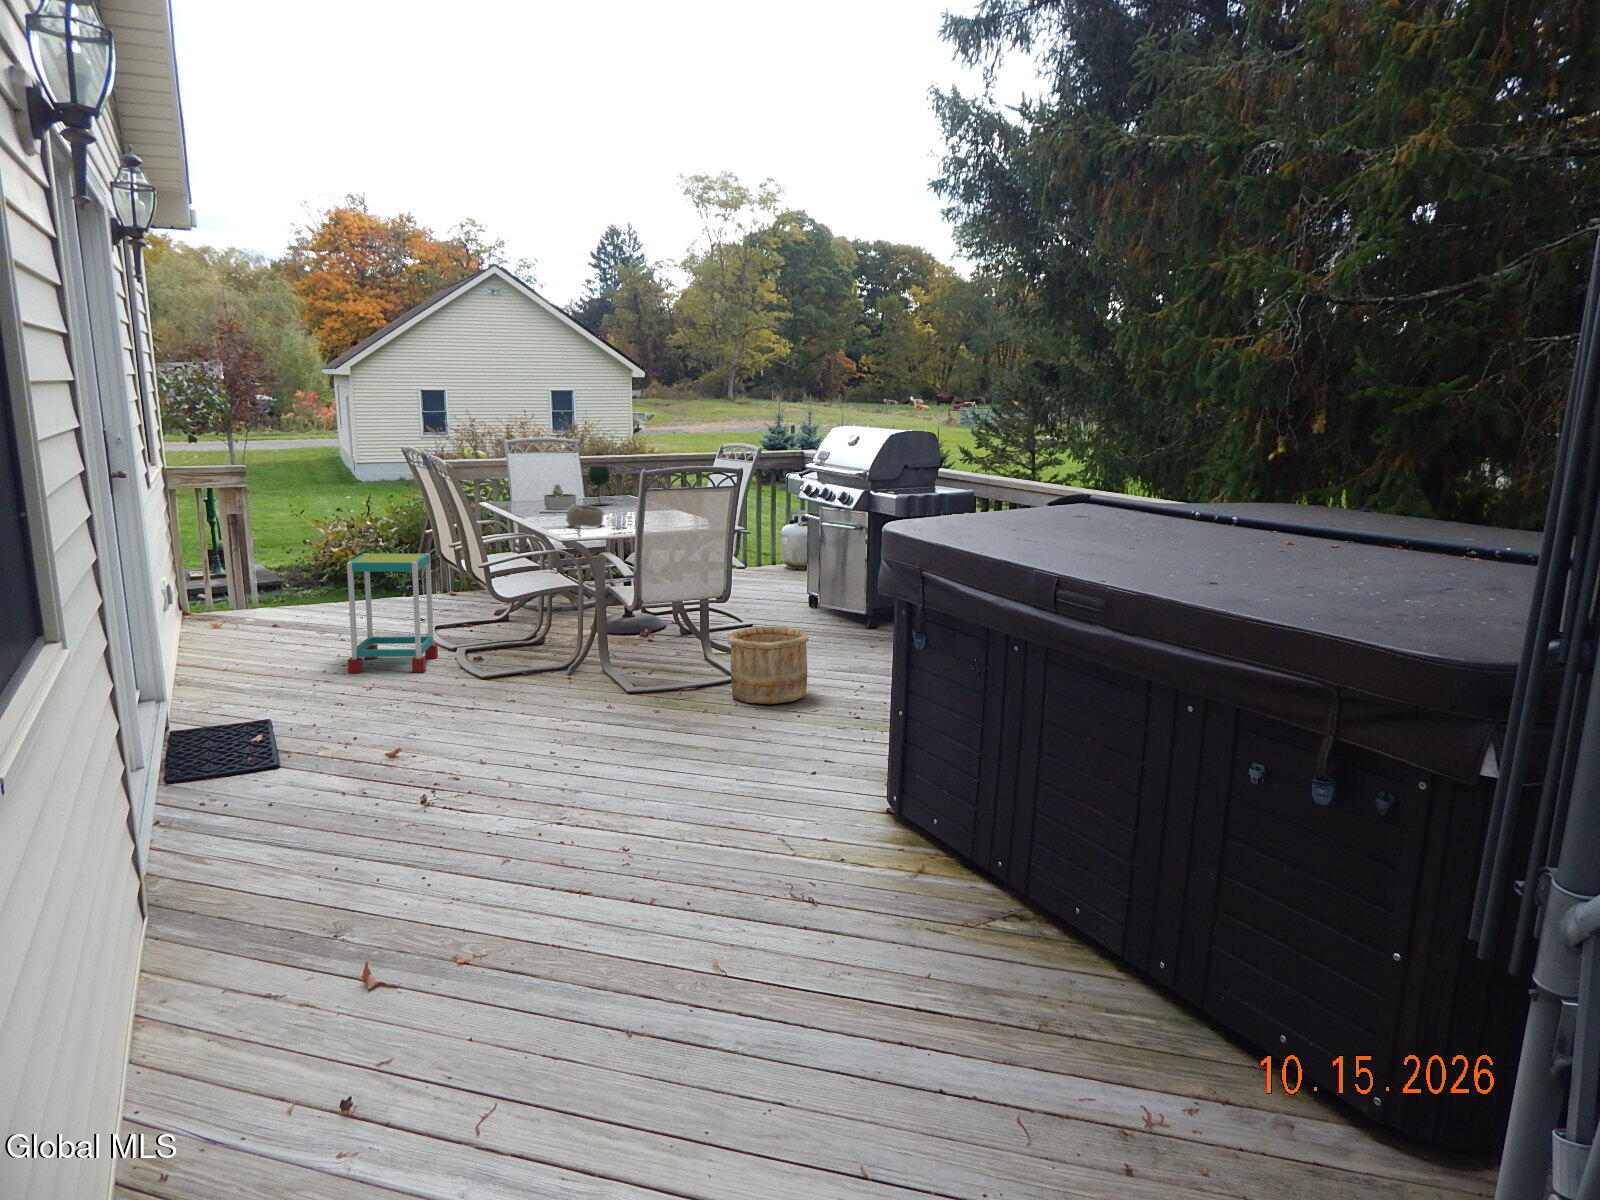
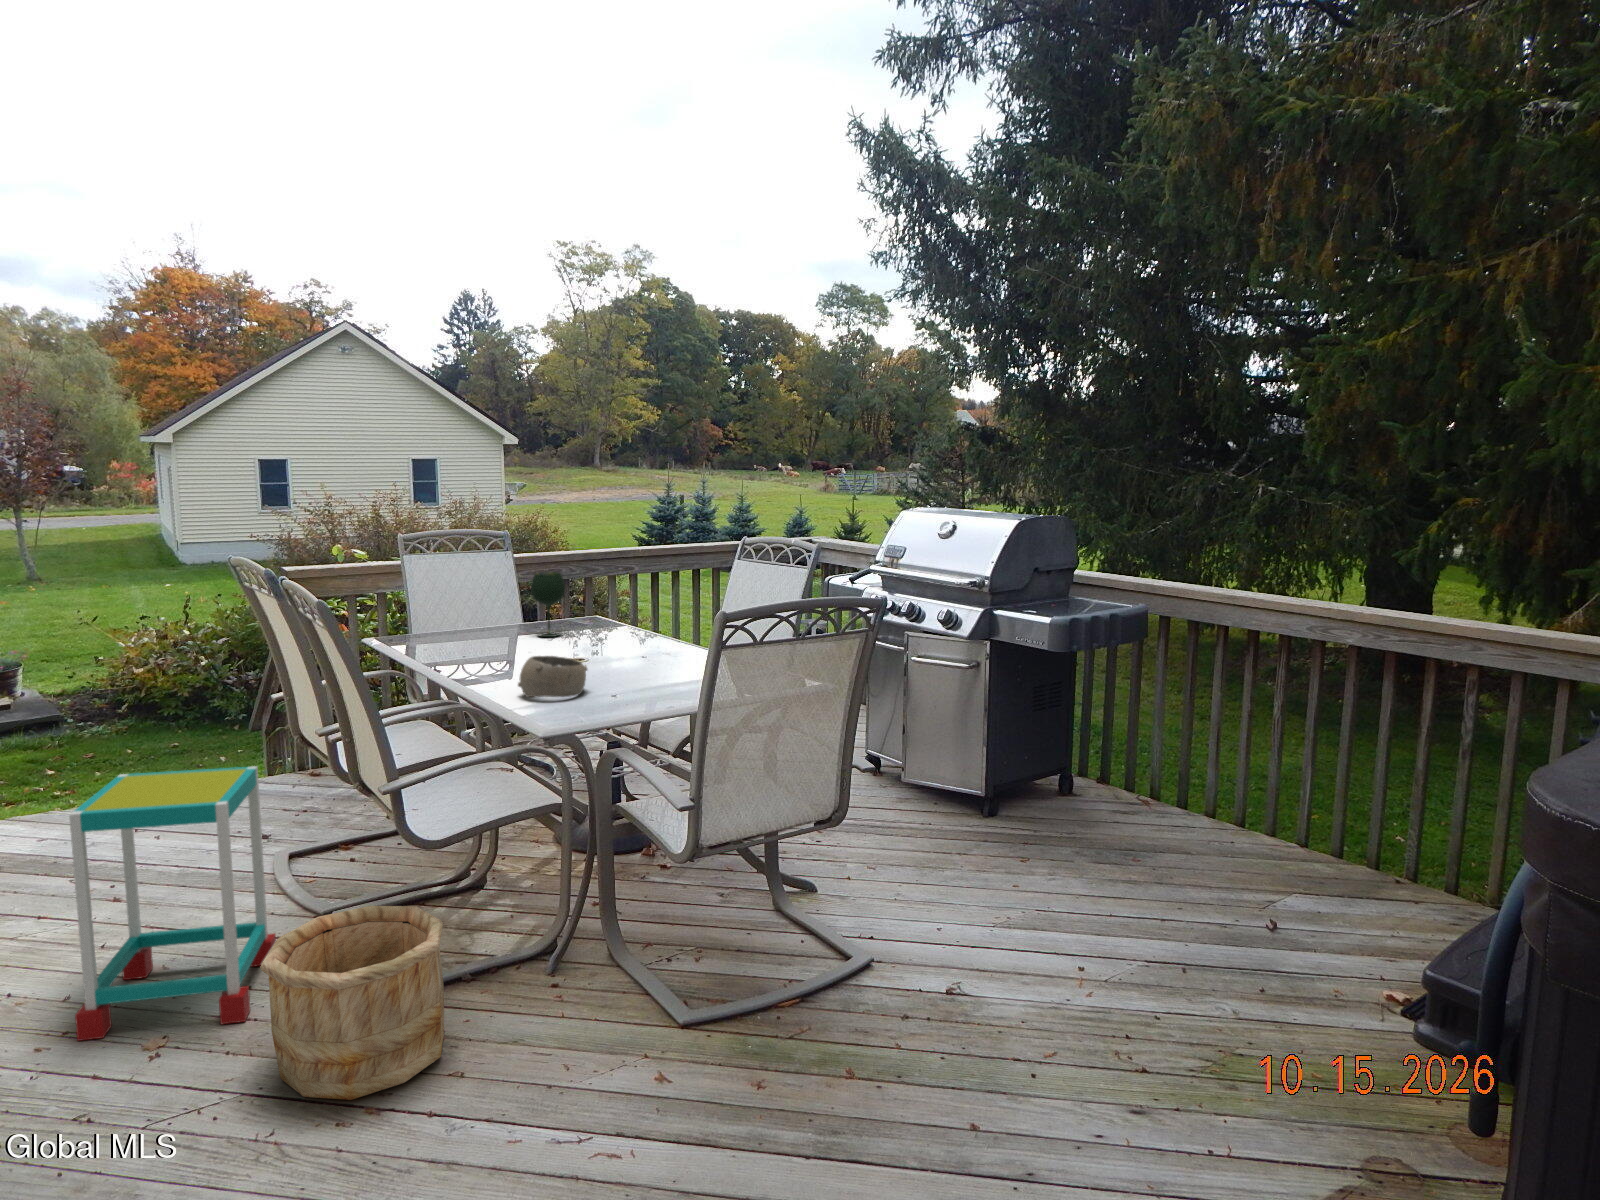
succulent planter: present [539,484,576,512] -> none [456,608,522,658]
wooden bucket: present [728,627,809,704] -> present [260,906,444,1100]

